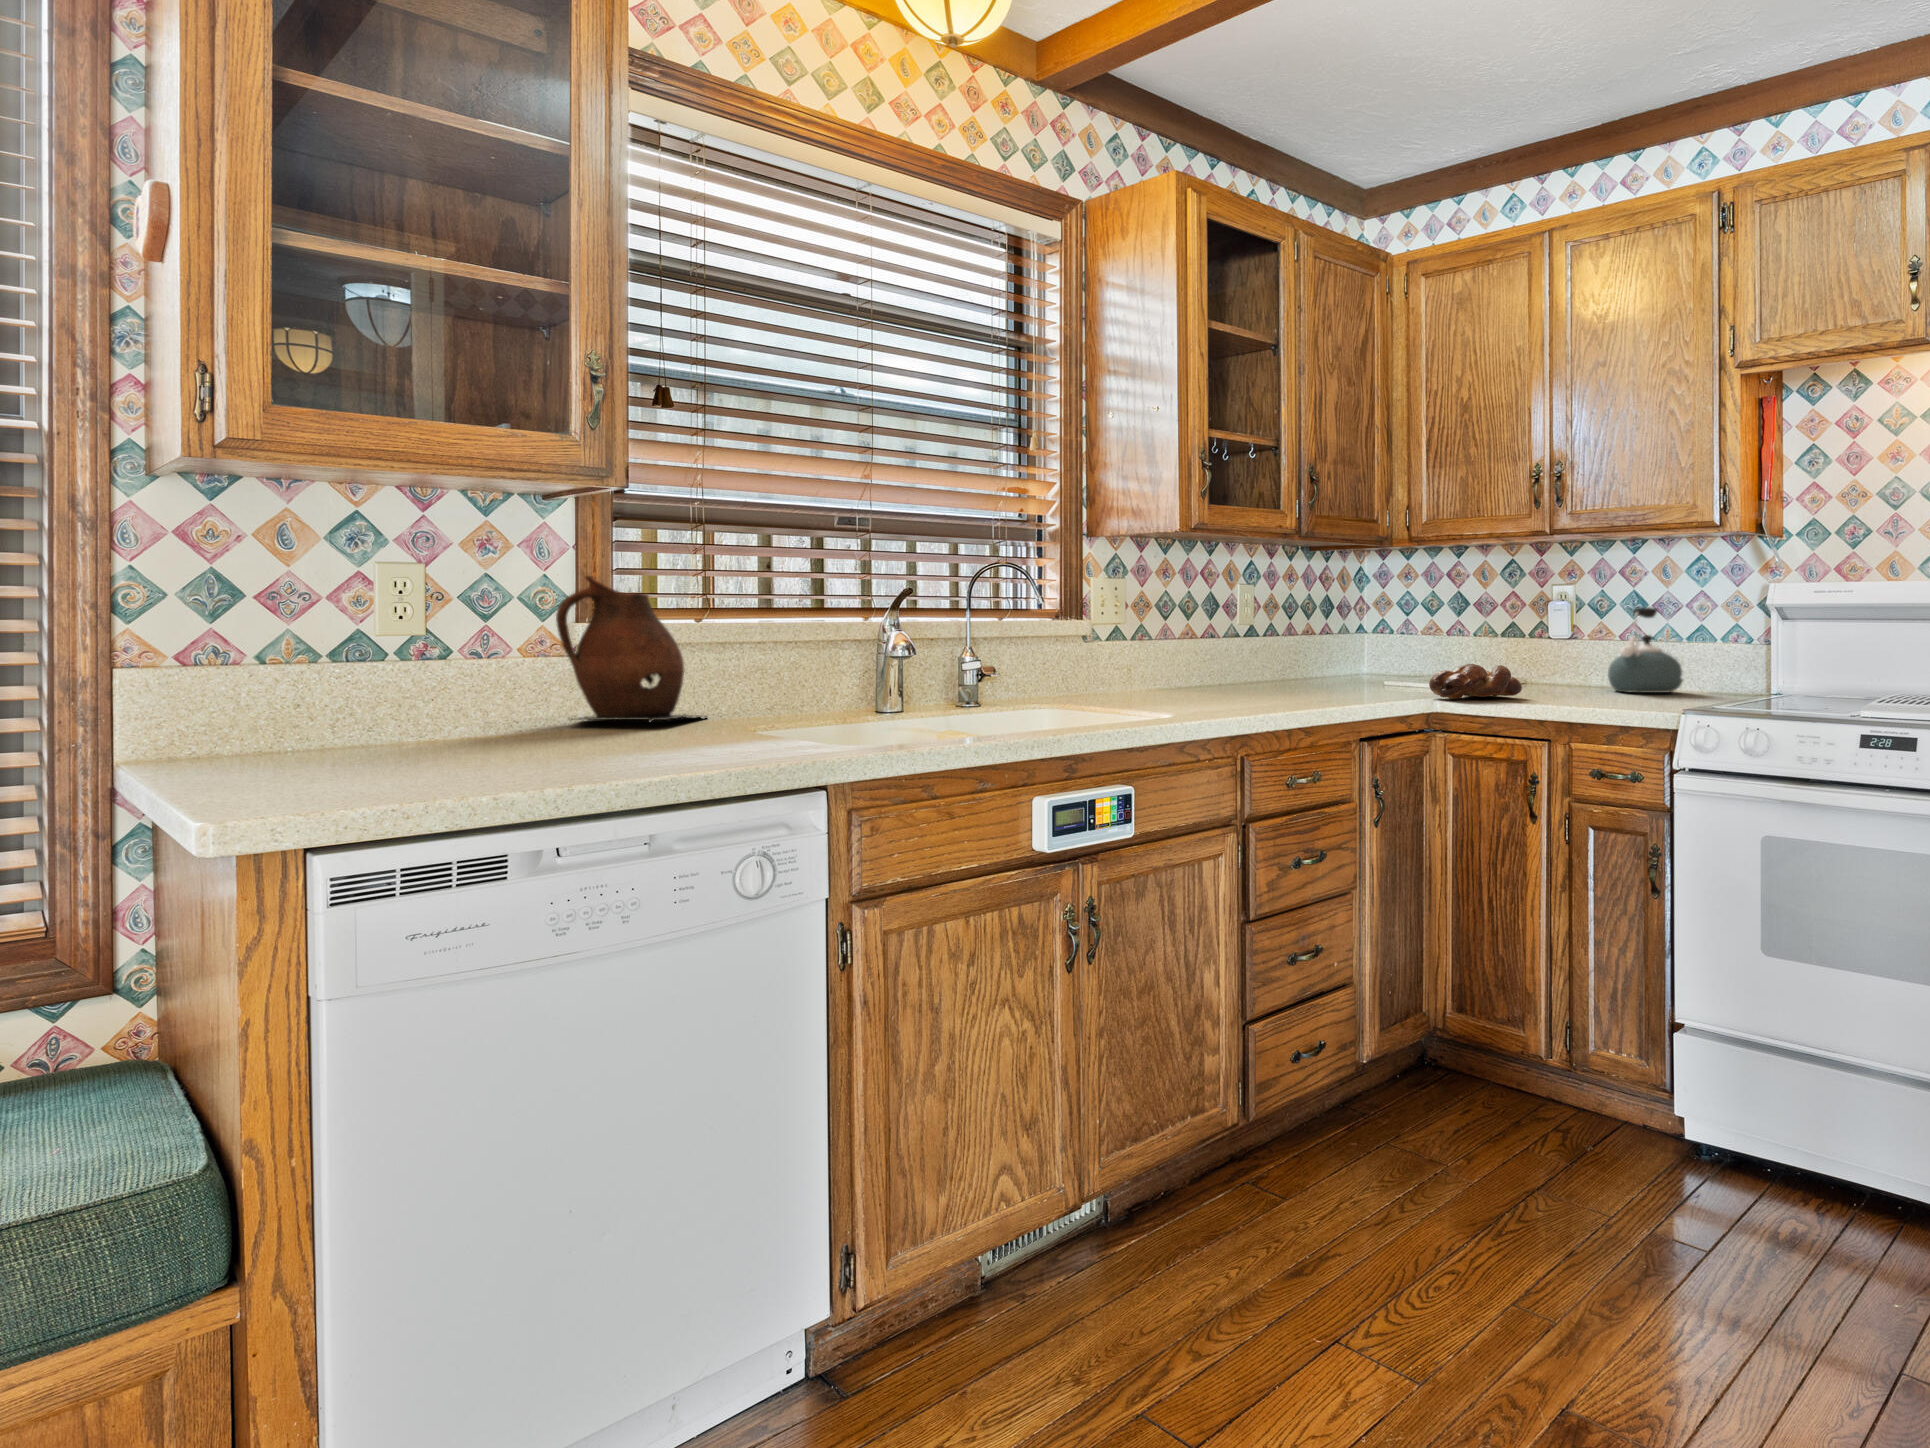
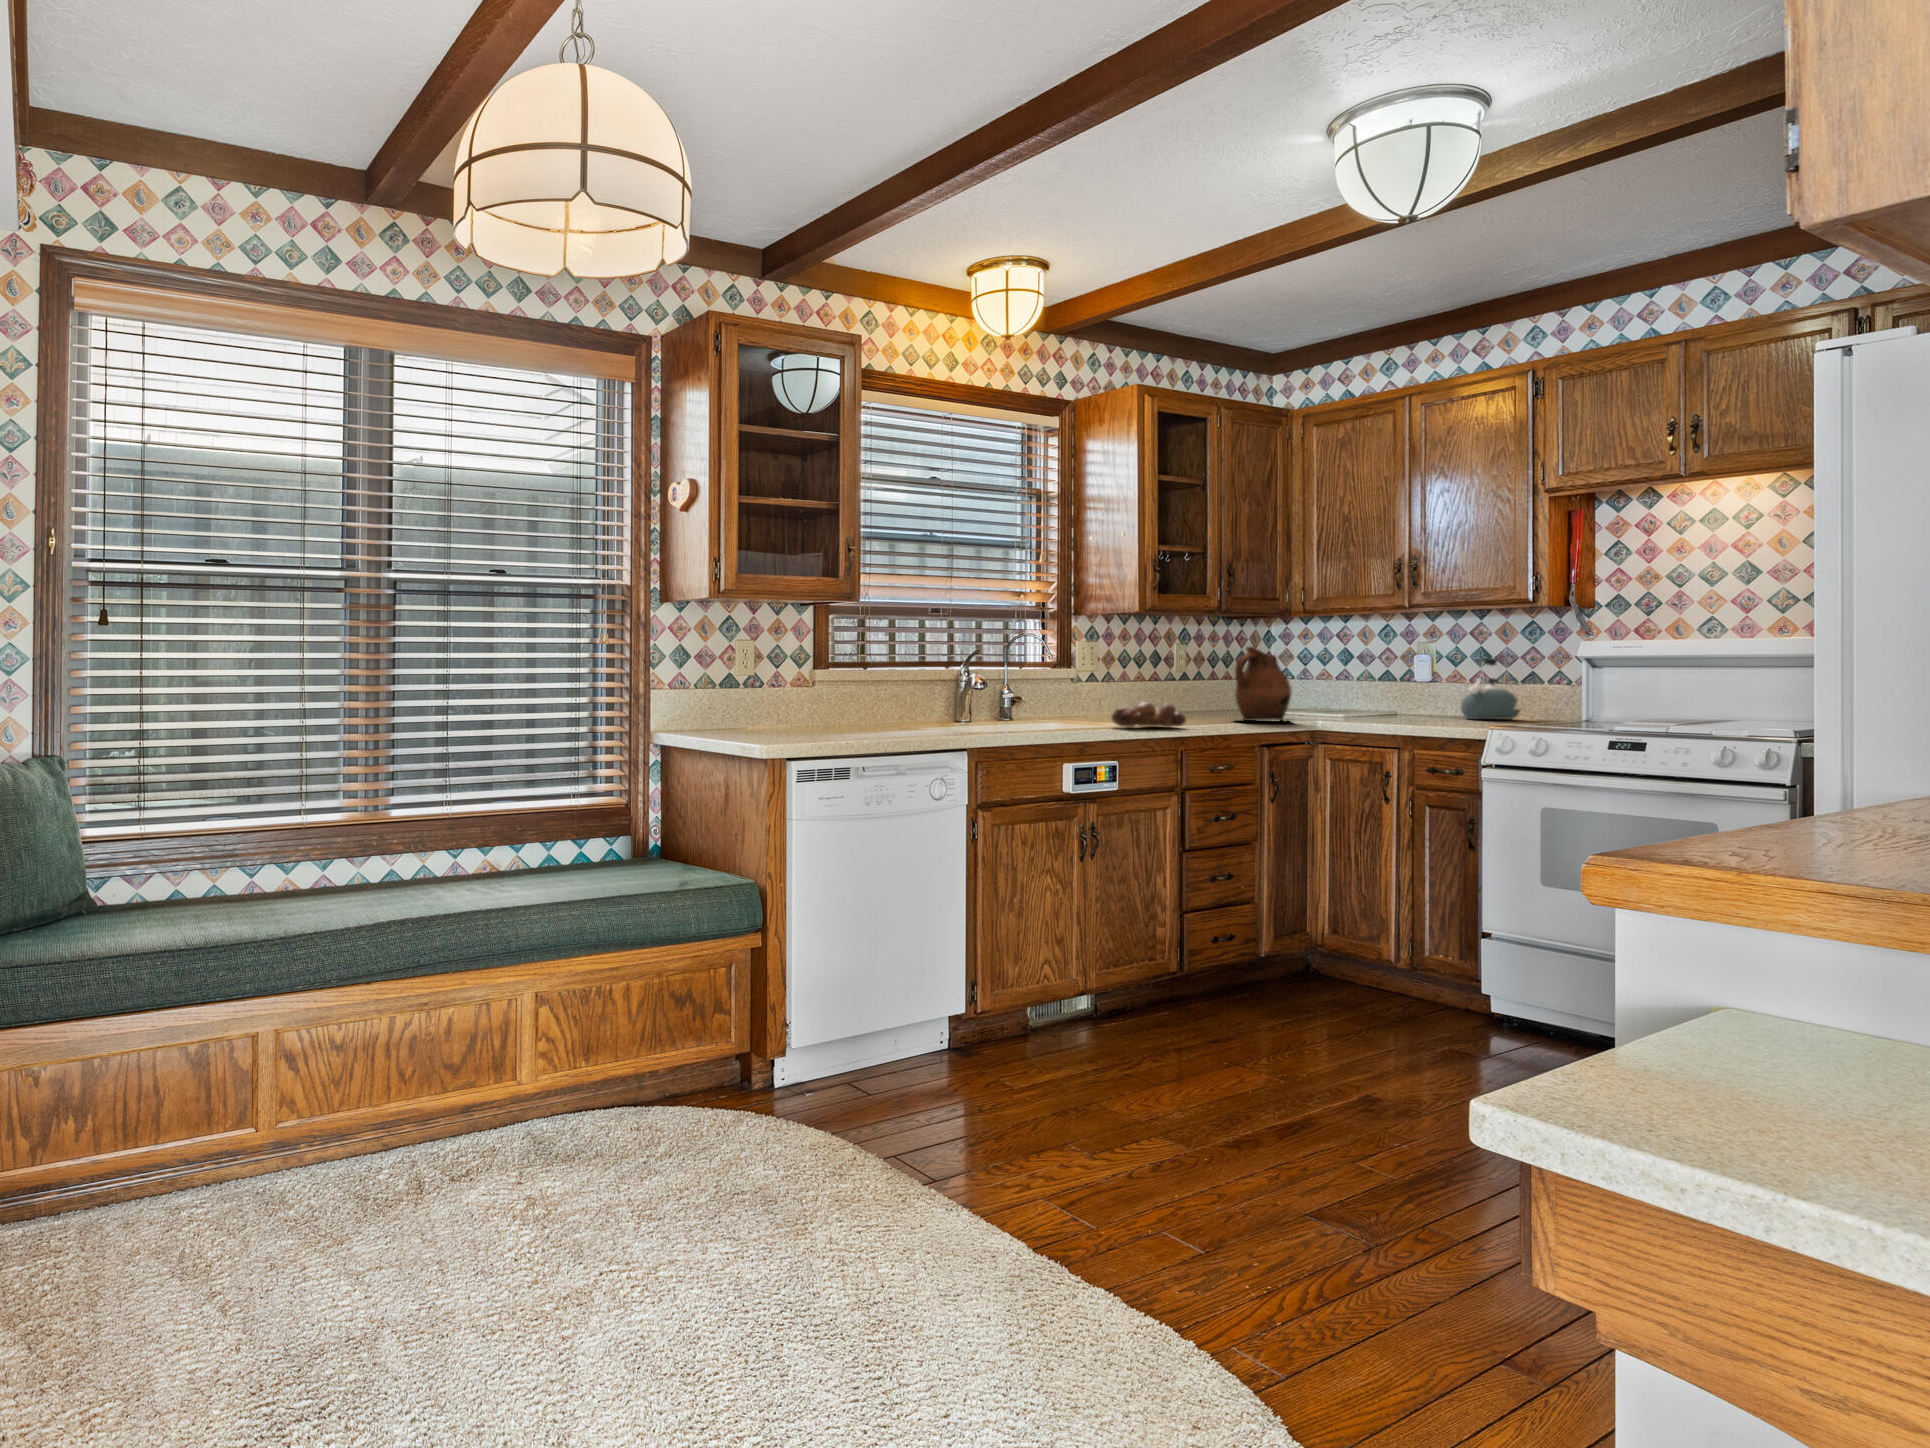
ceramic pitcher: present [556,576,707,722] -> present [1235,647,1292,722]
bread loaf: present [1429,664,1522,699] -> present [1112,702,1186,727]

